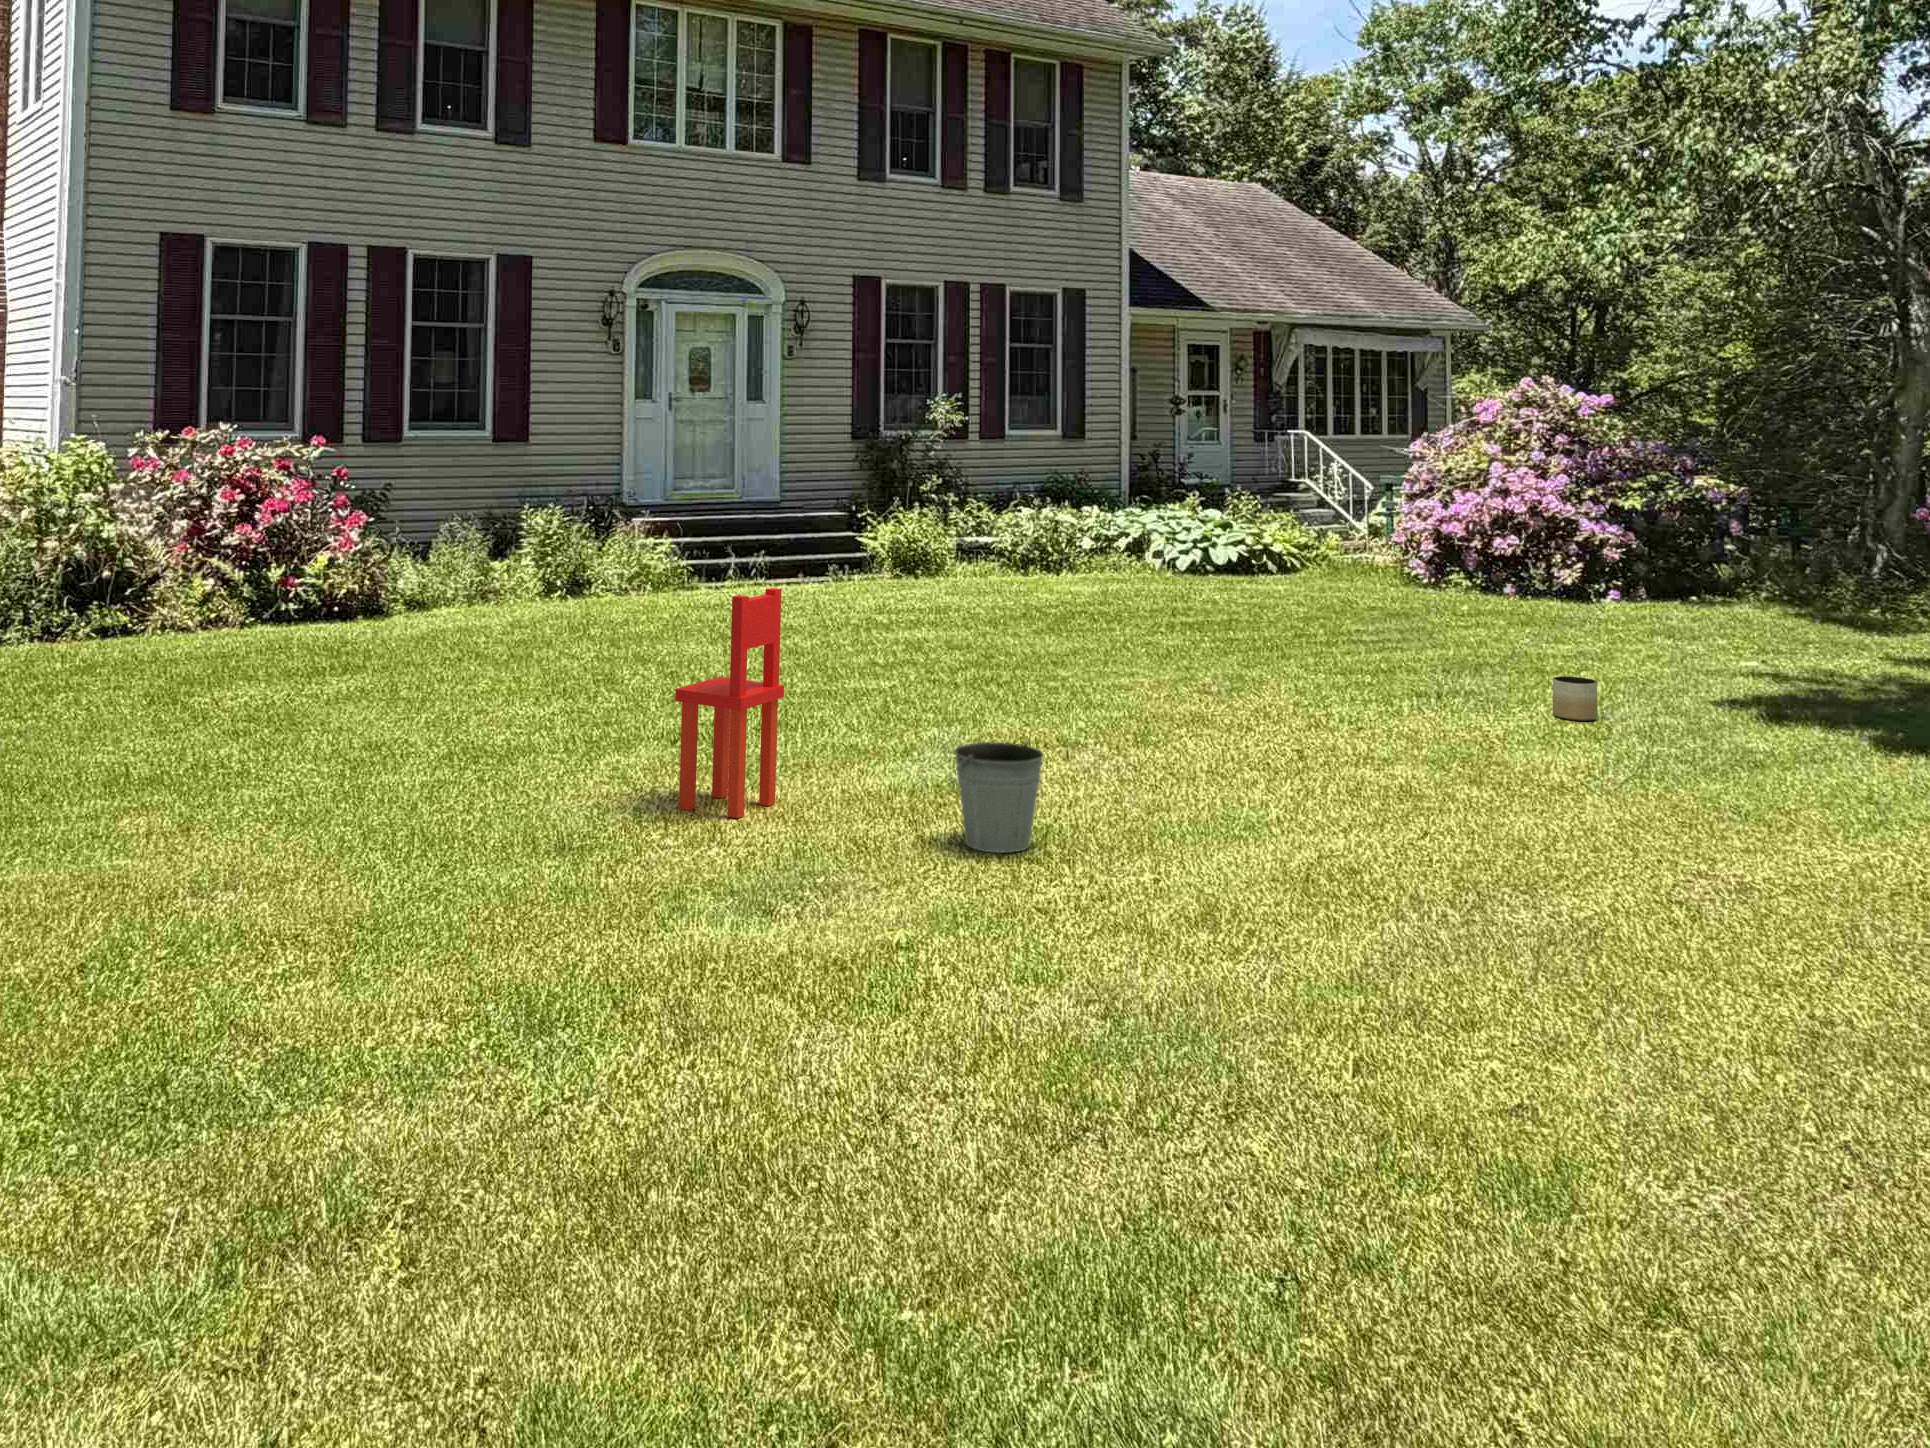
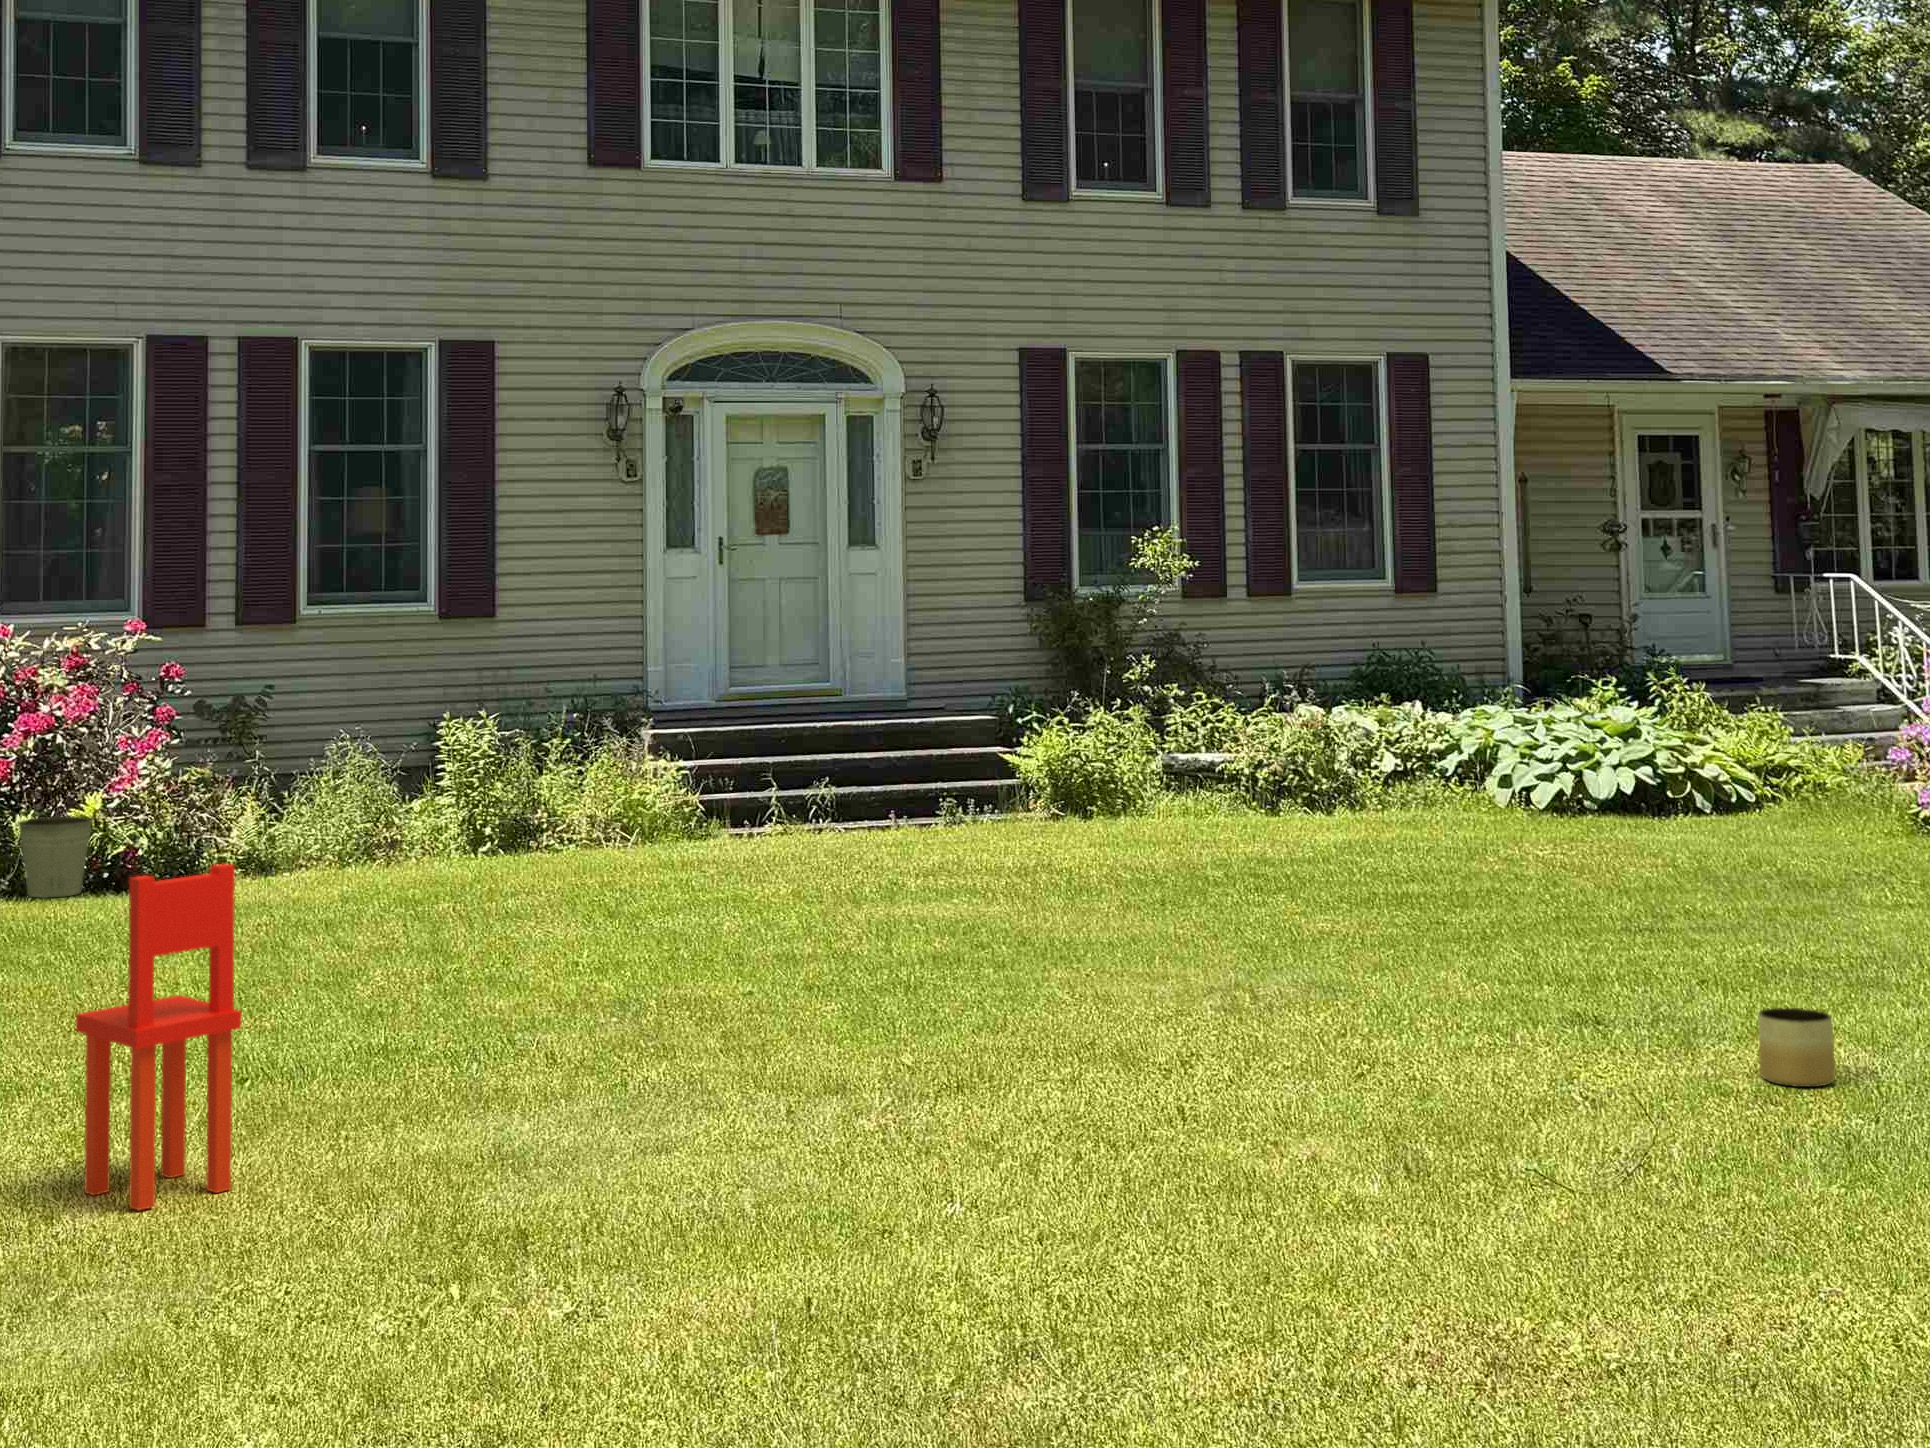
bucket: present [954,741,1044,853] -> present [15,816,93,898]

